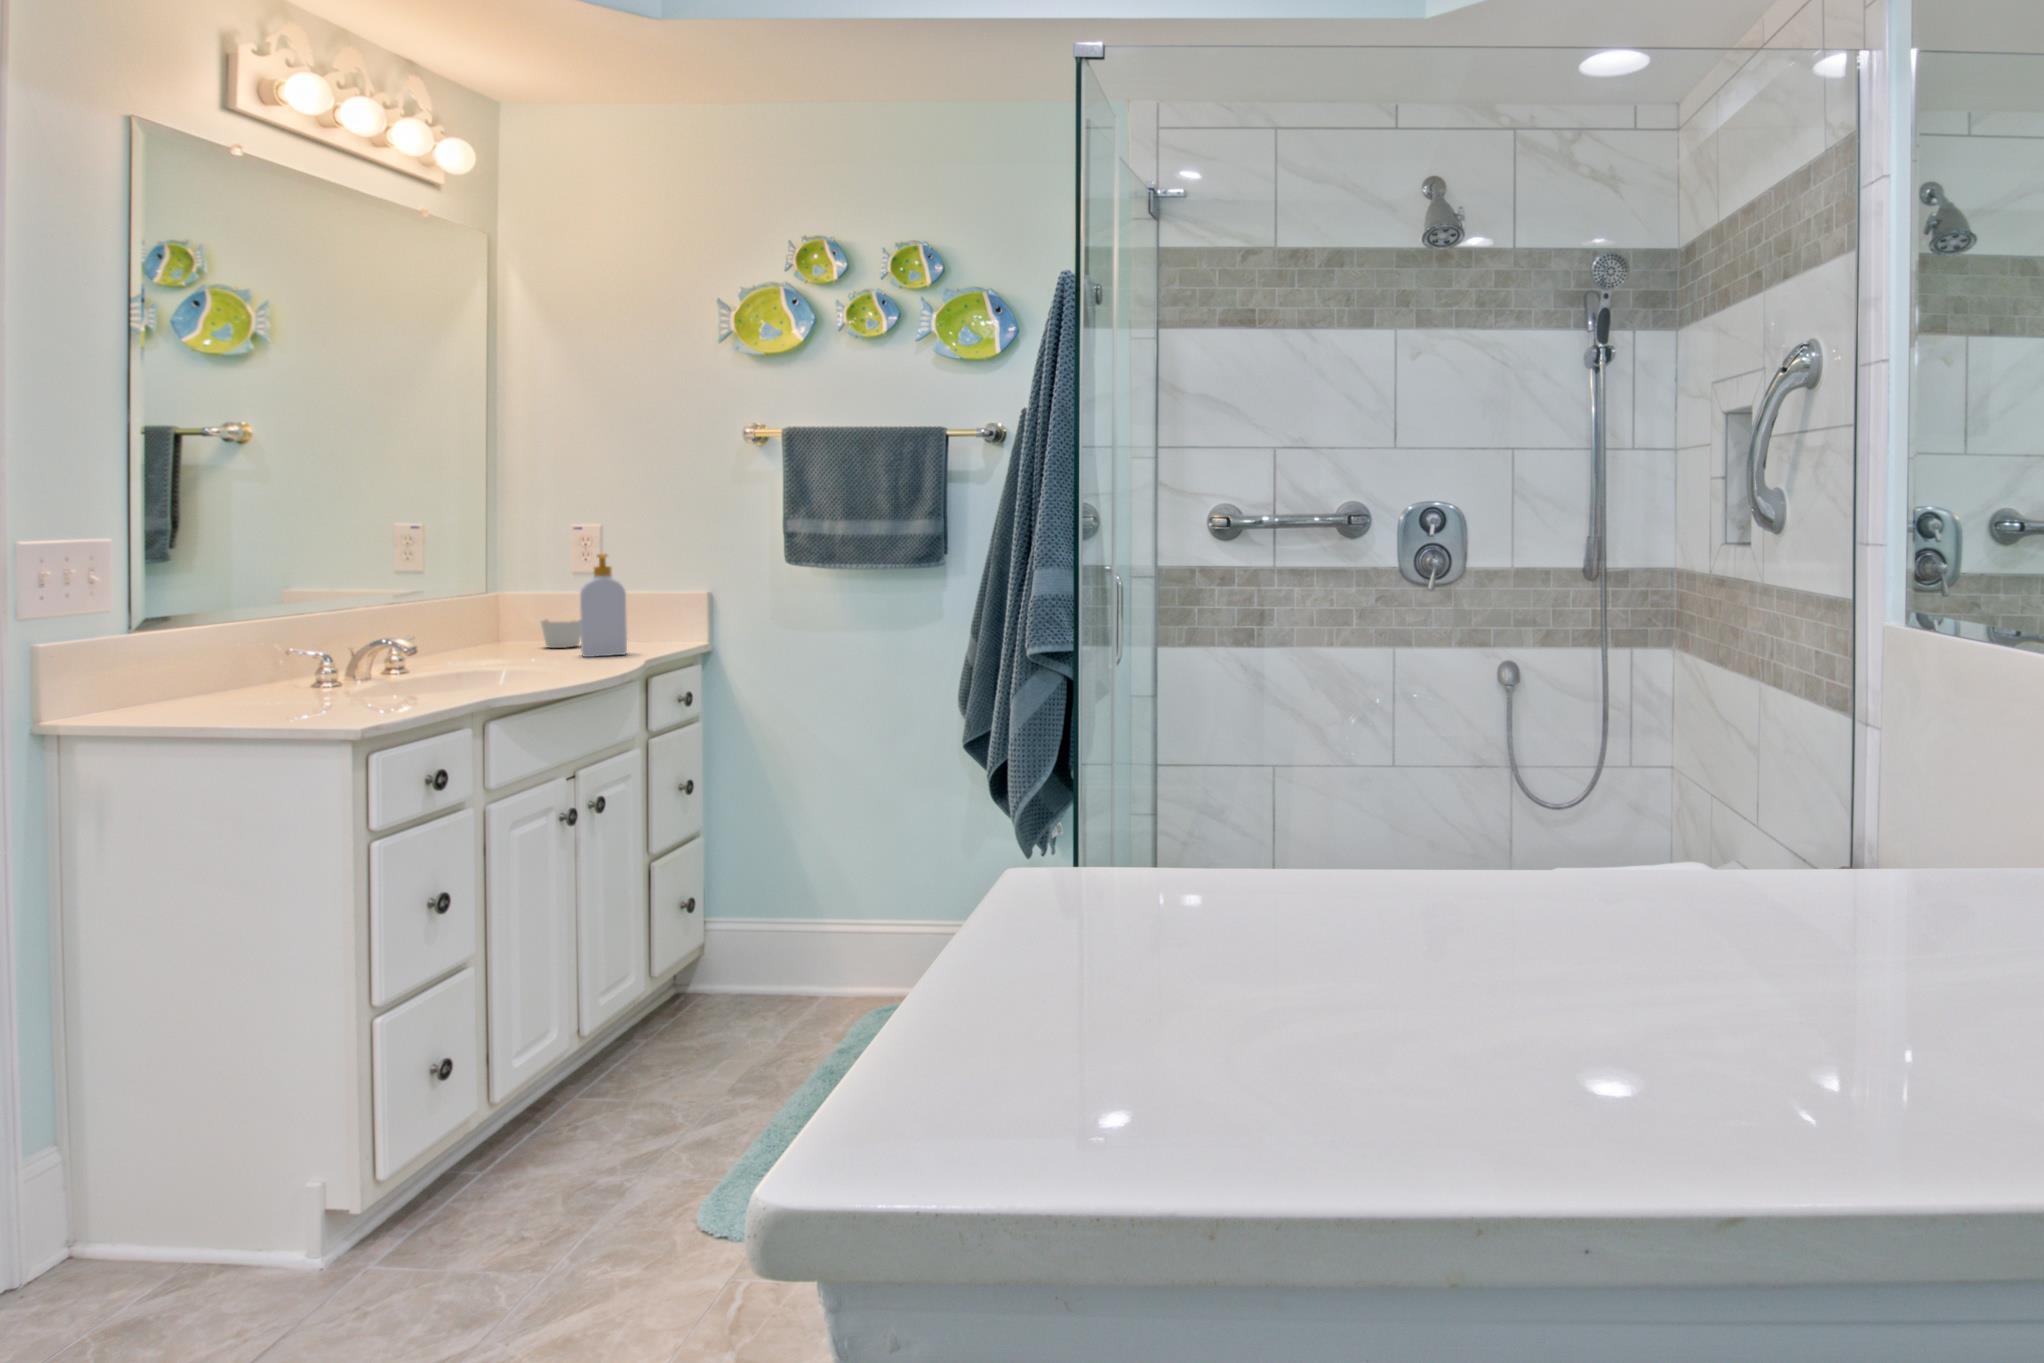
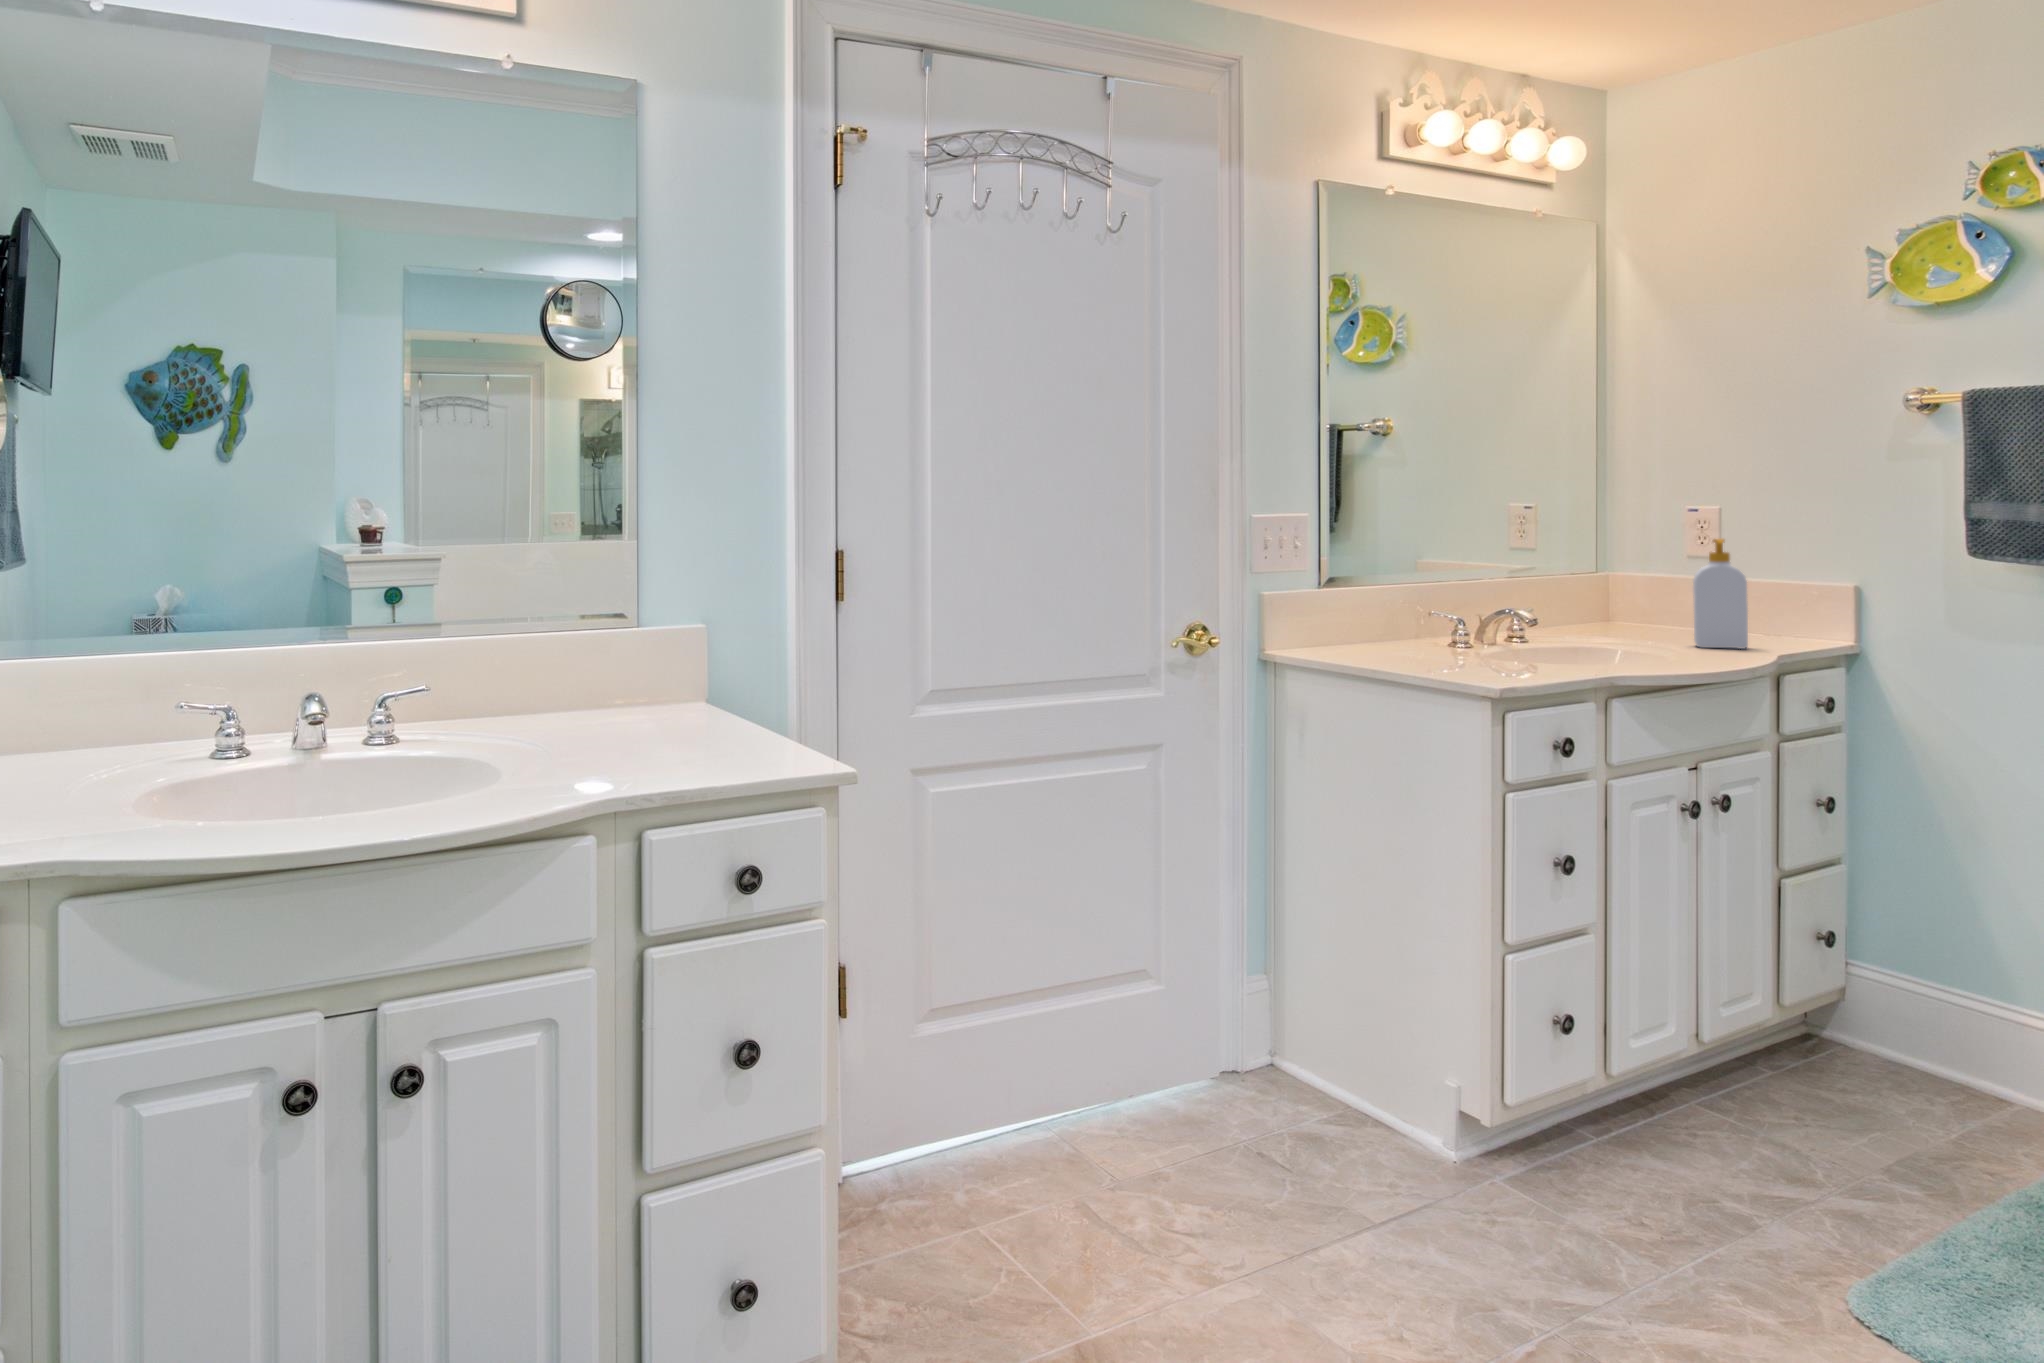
candle: present [540,620,581,648] -> none [1647,607,1695,637]

